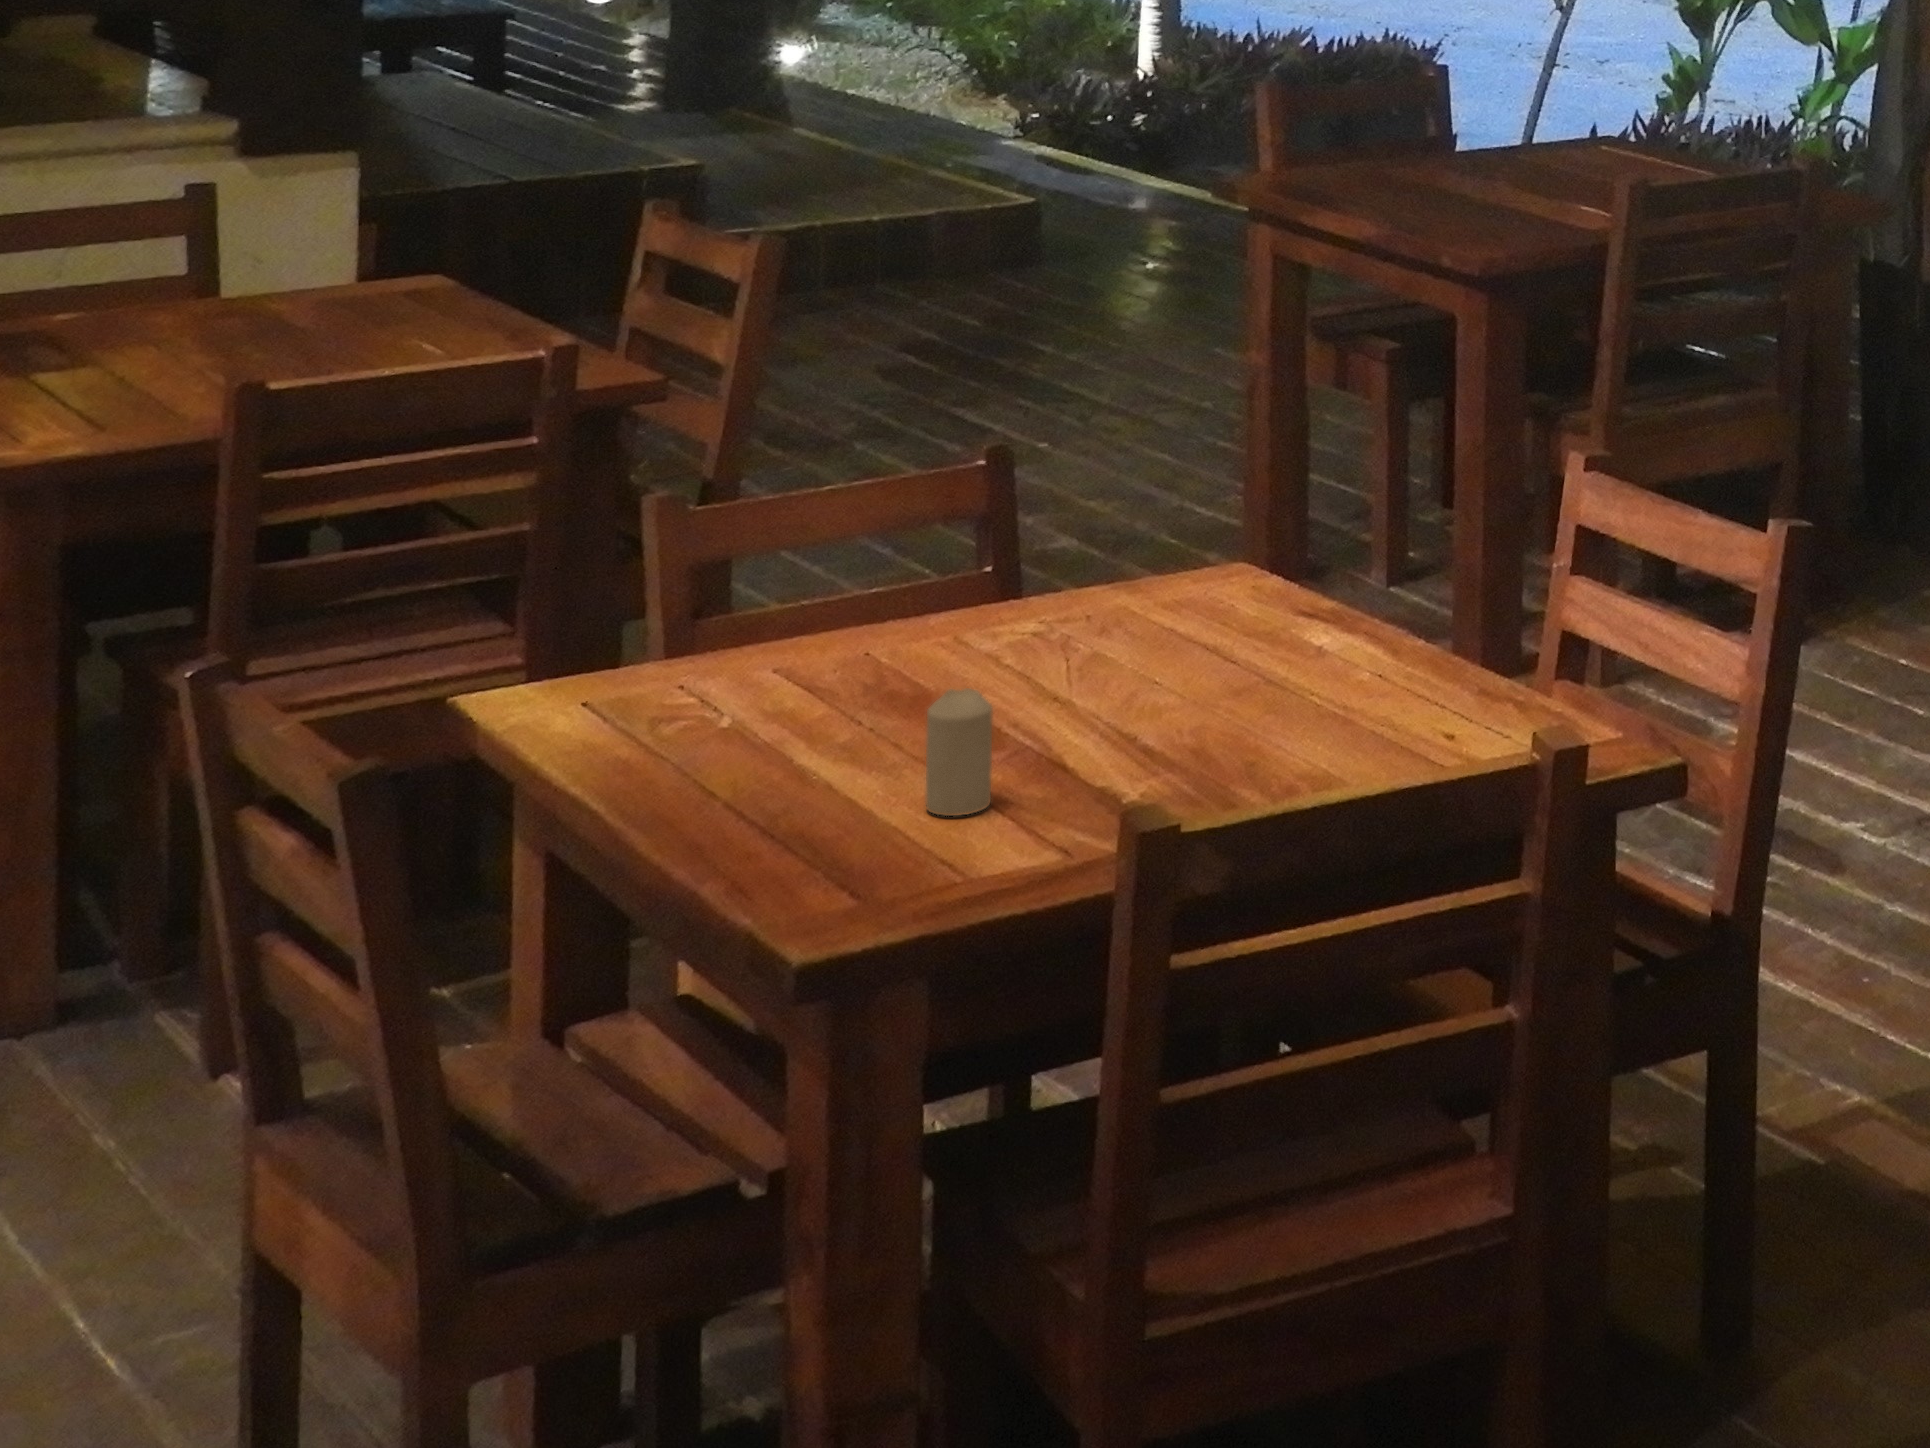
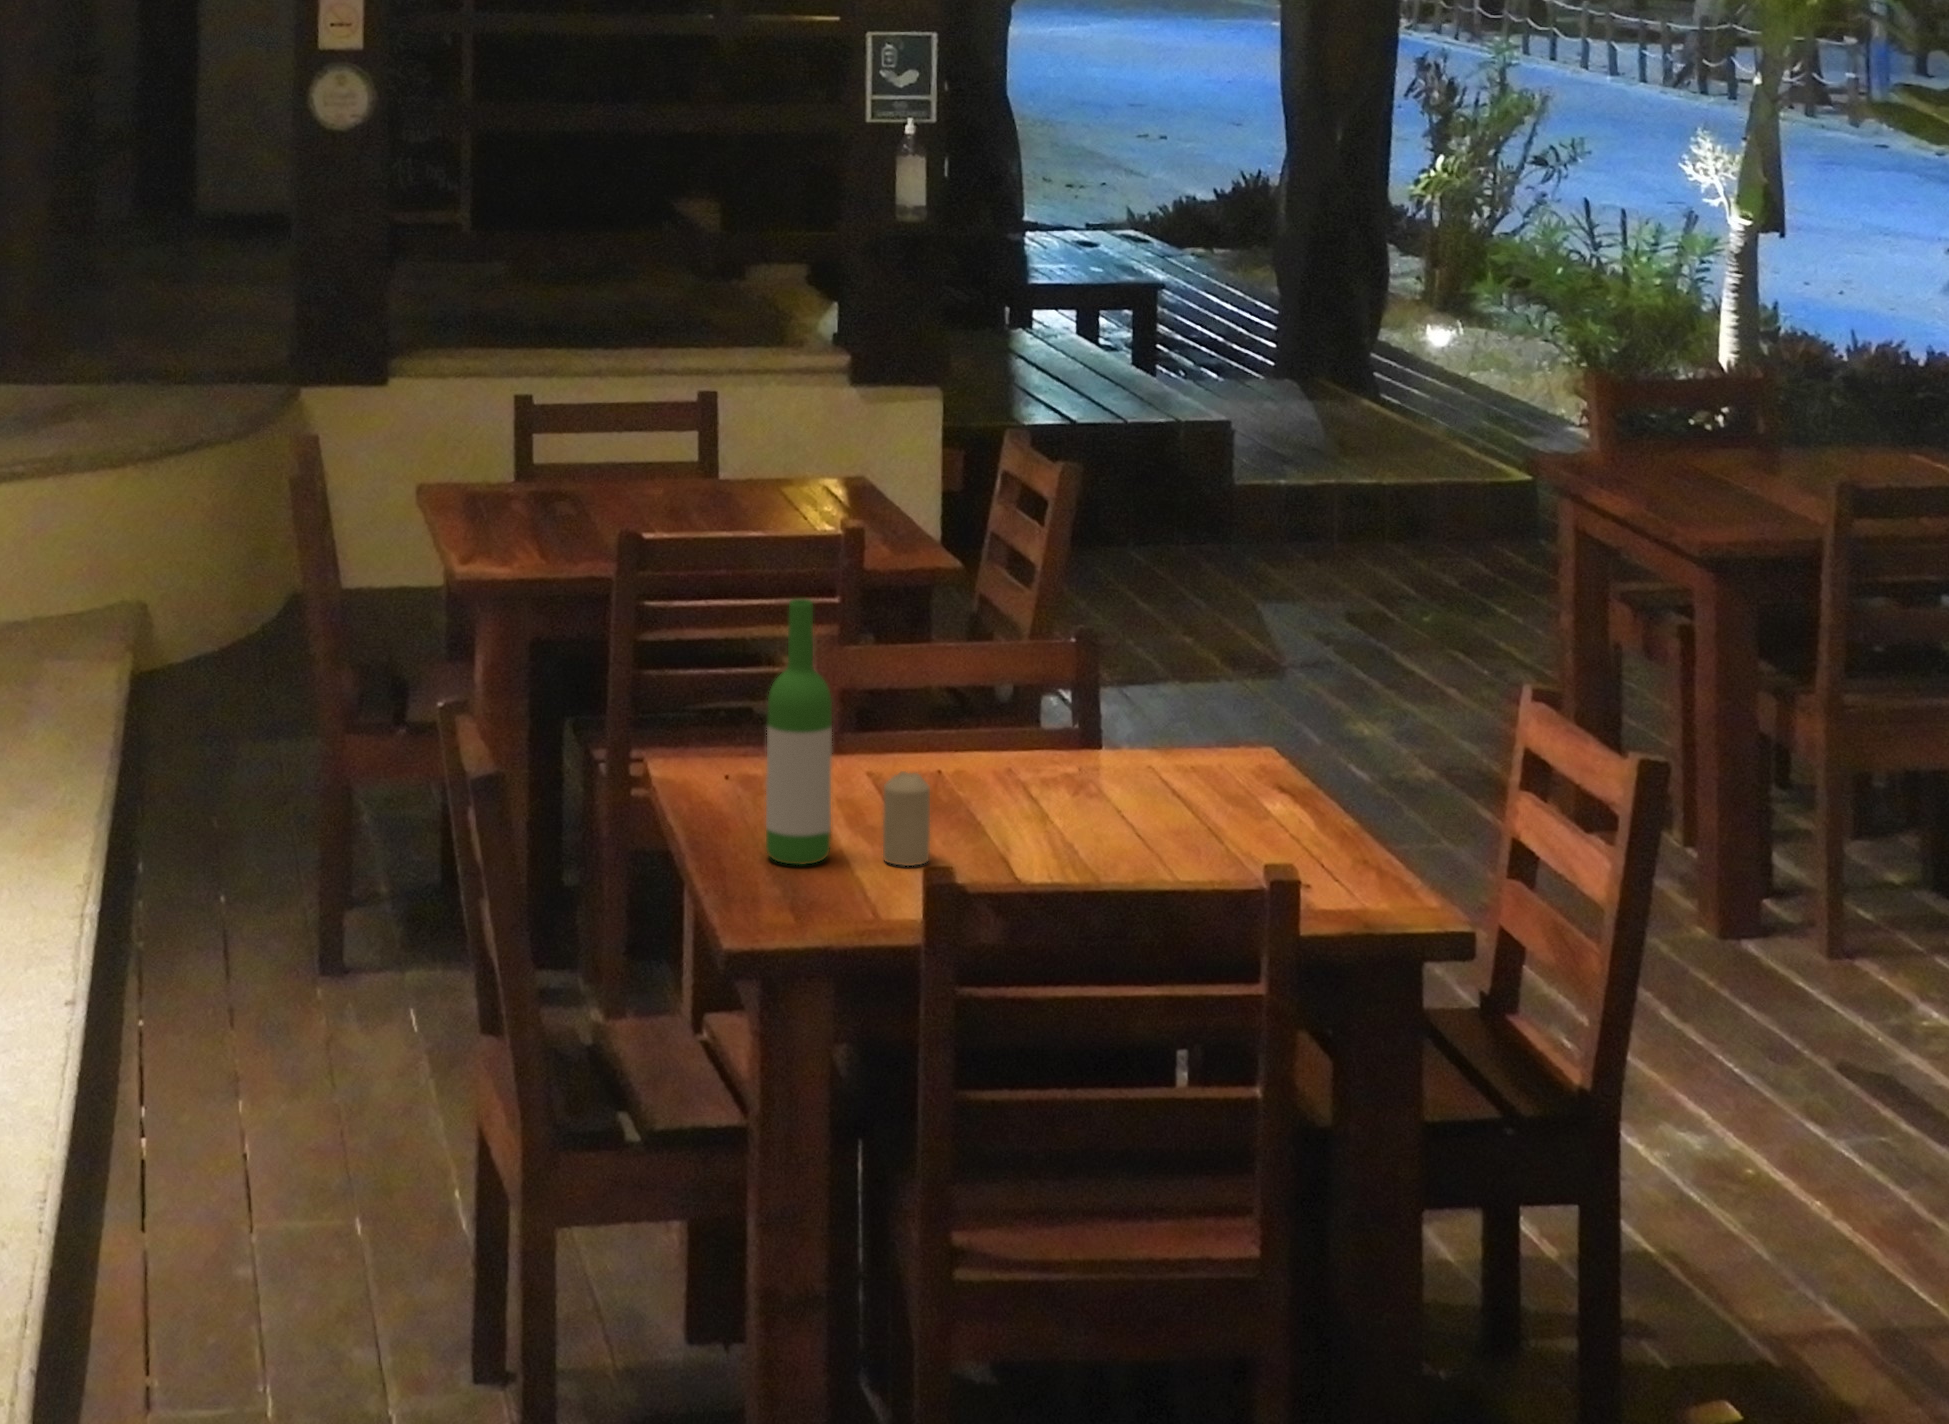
wine bottle: none [759,478,857,843] -> present [766,599,832,865]

